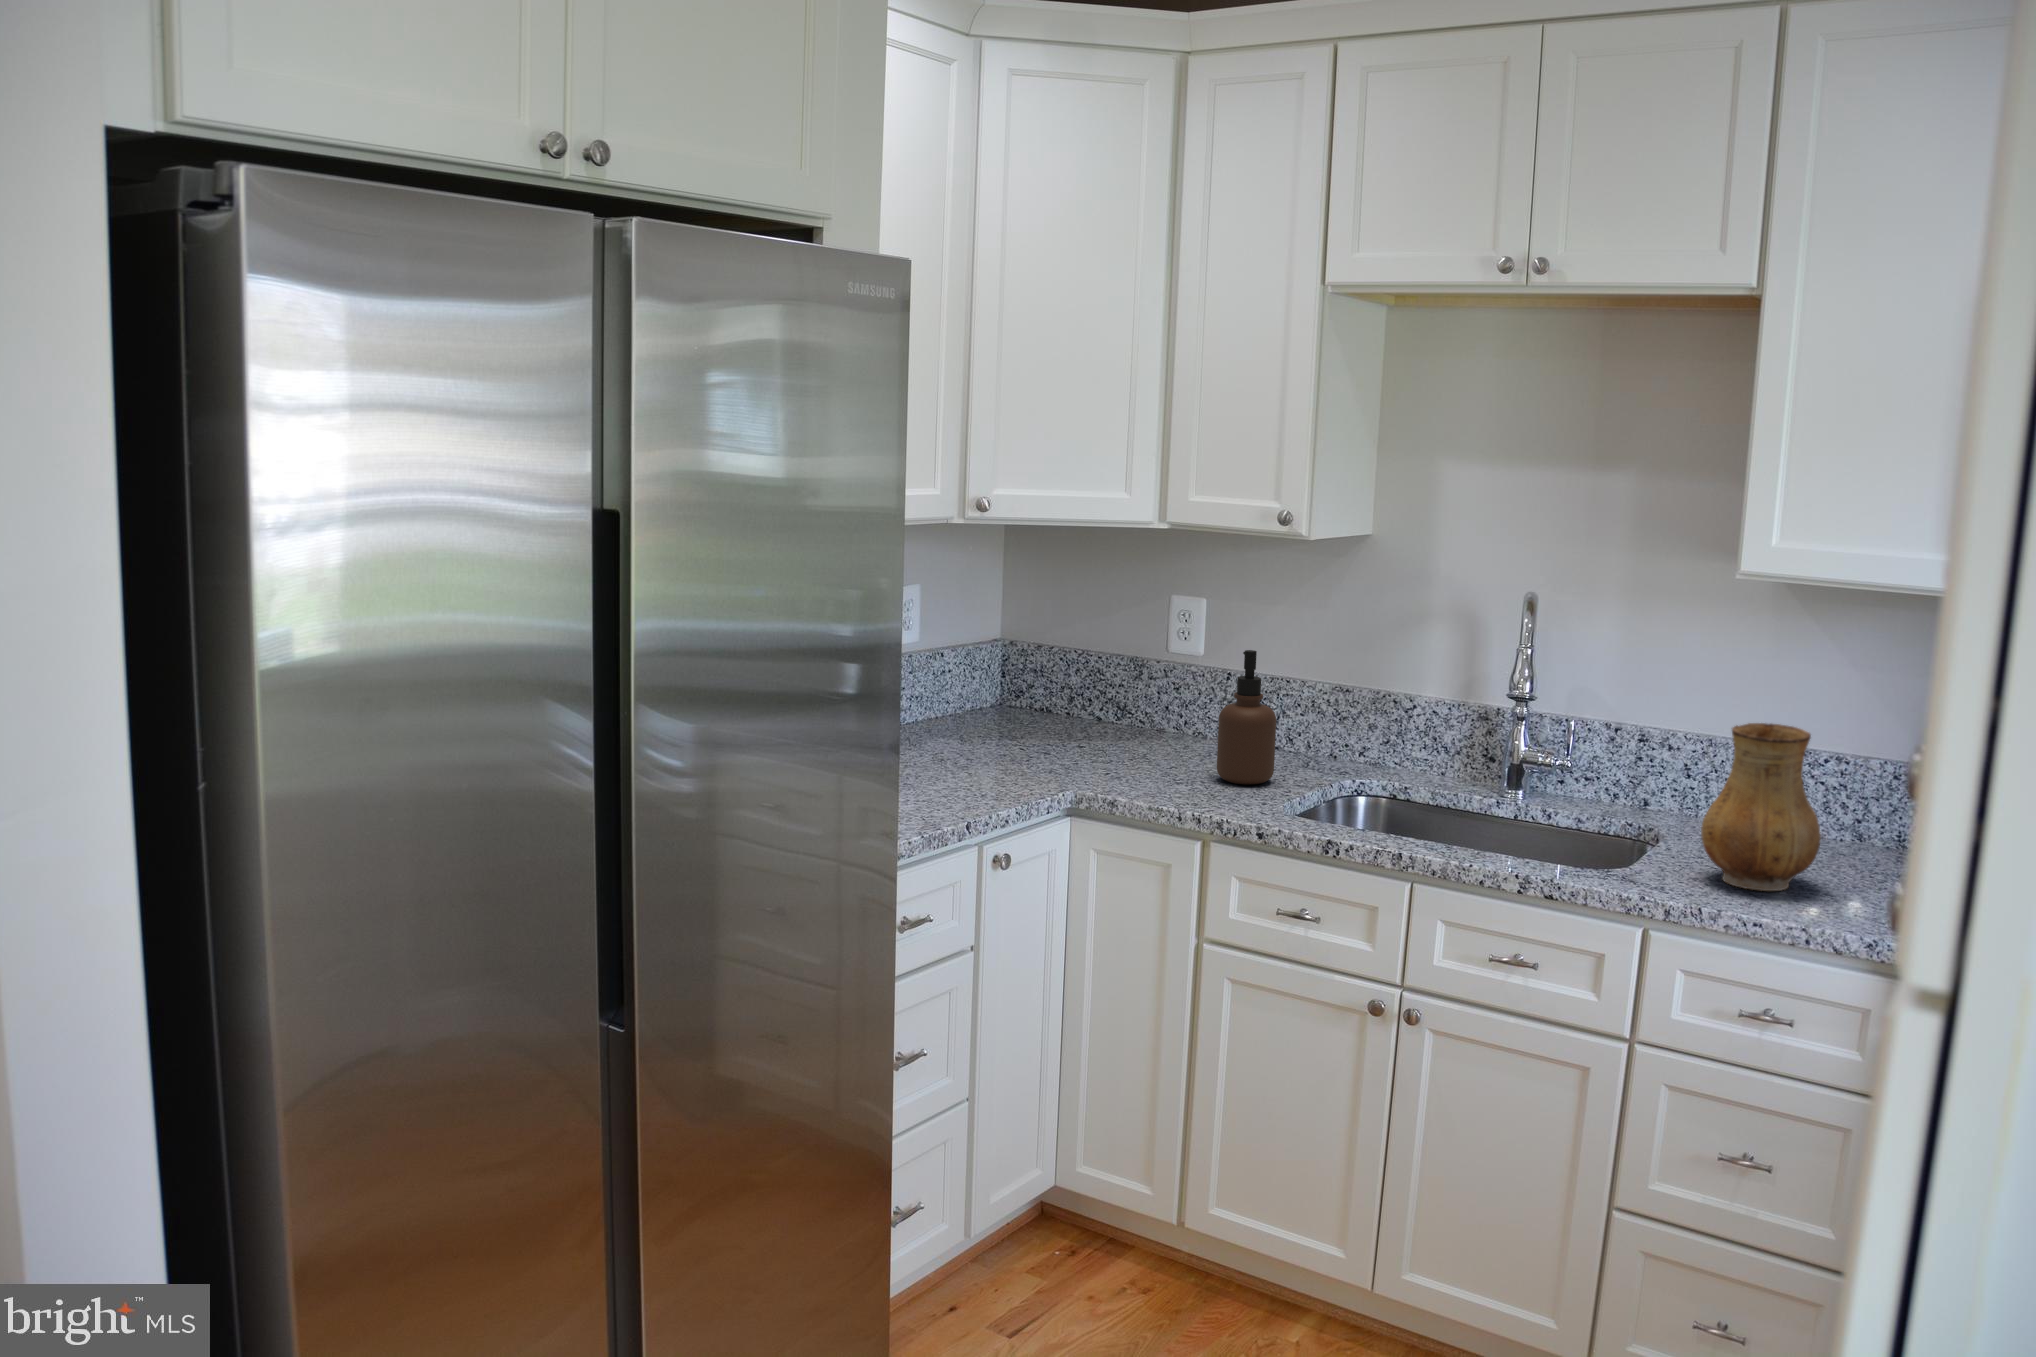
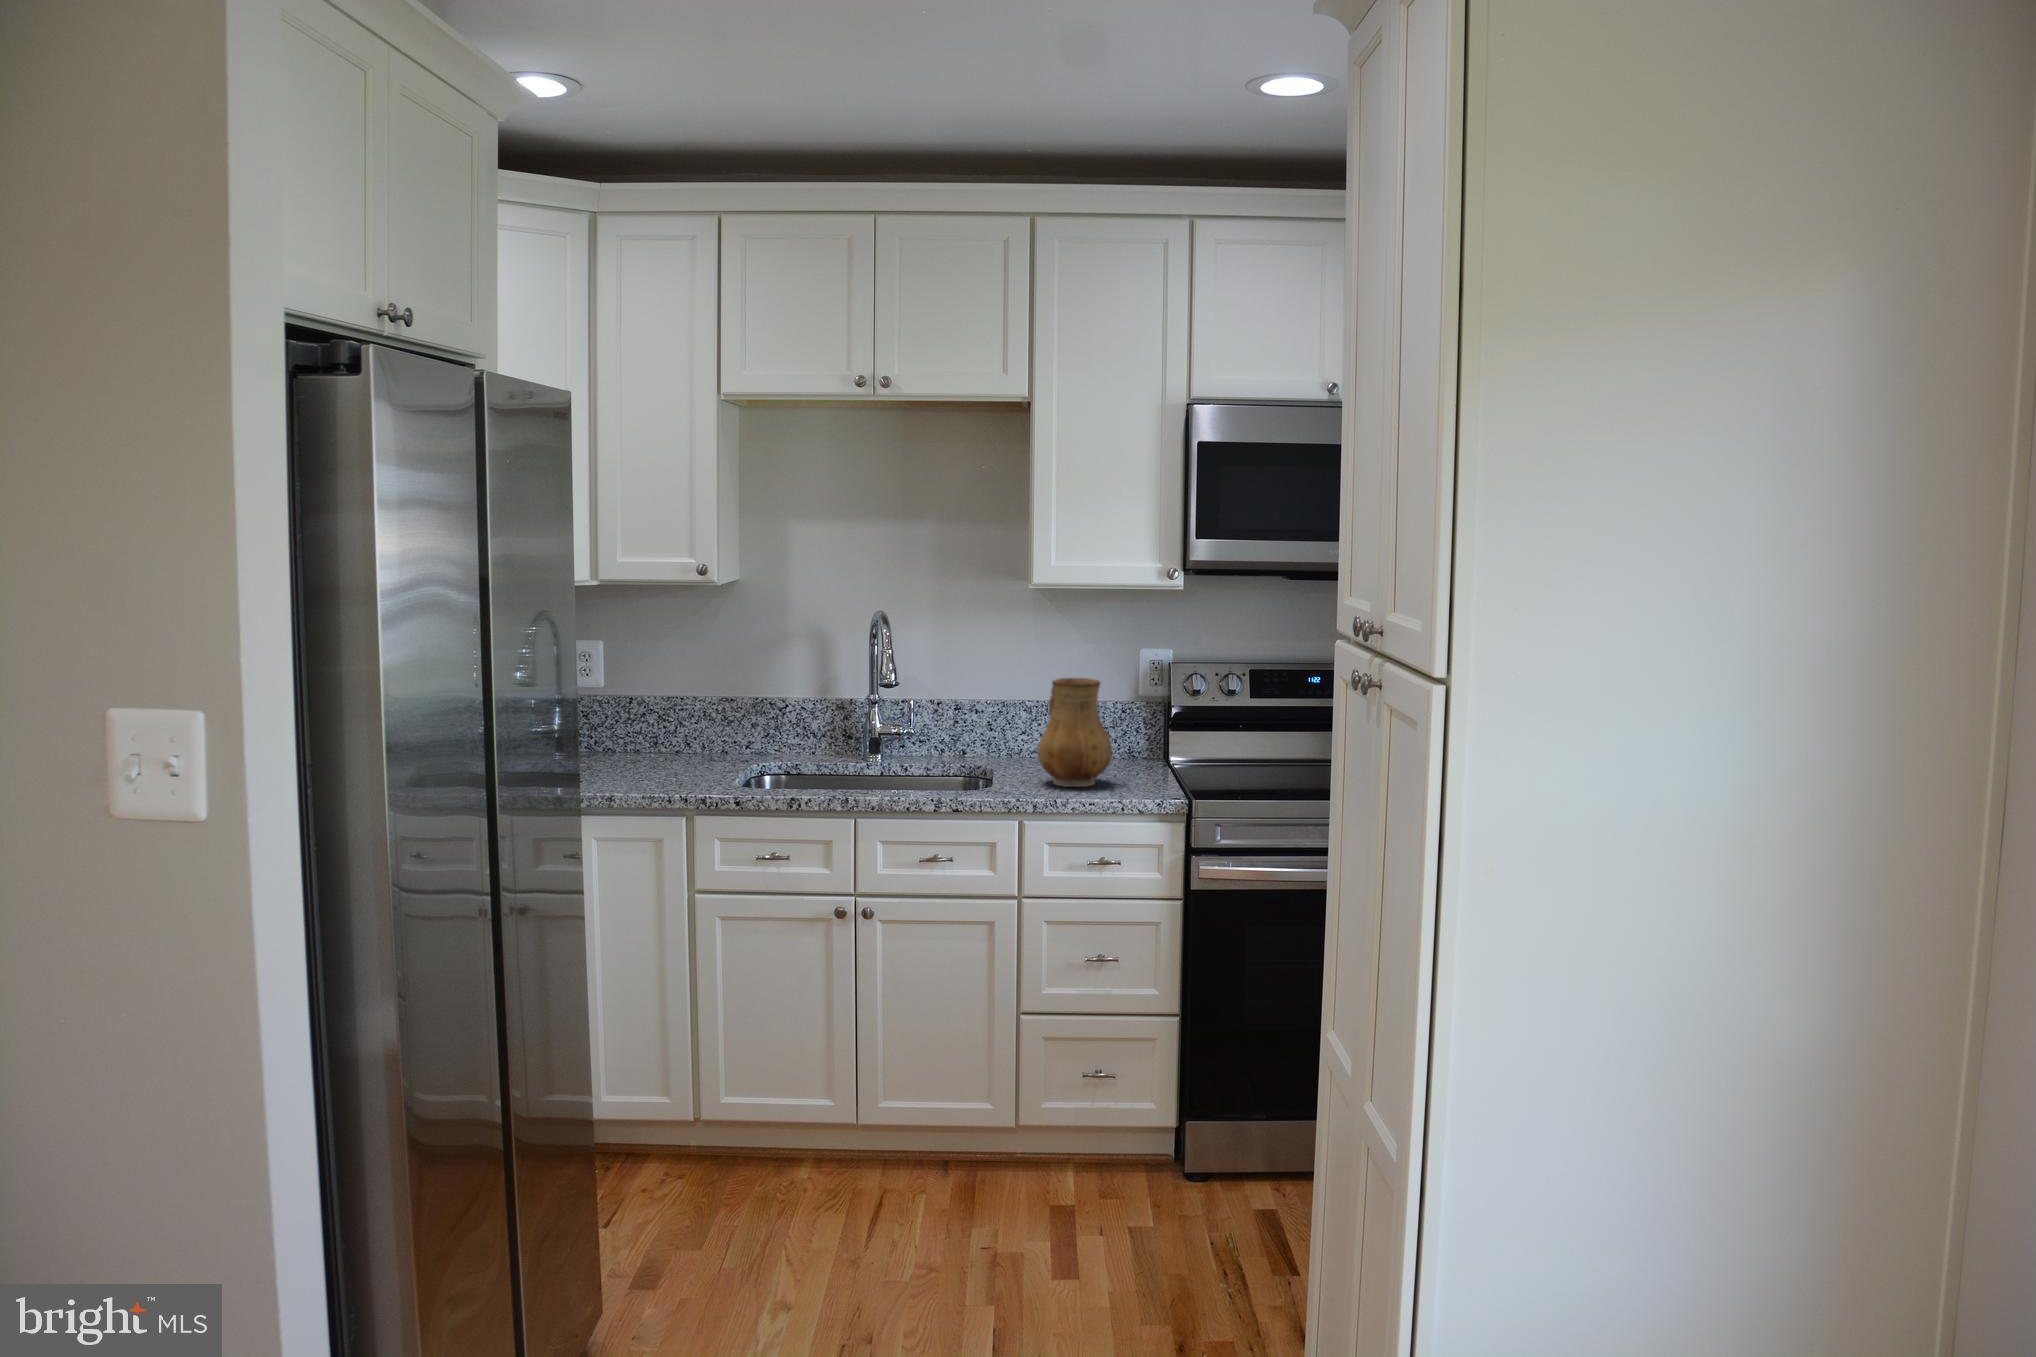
soap dispenser: present [1217,650,1276,784] -> none [658,671,704,775]

